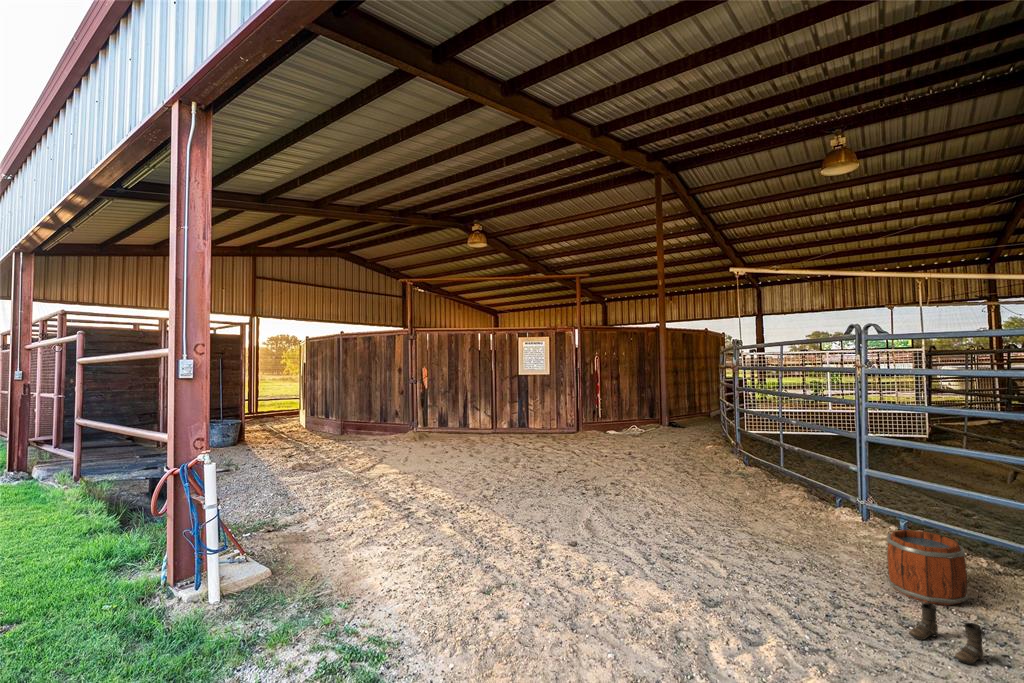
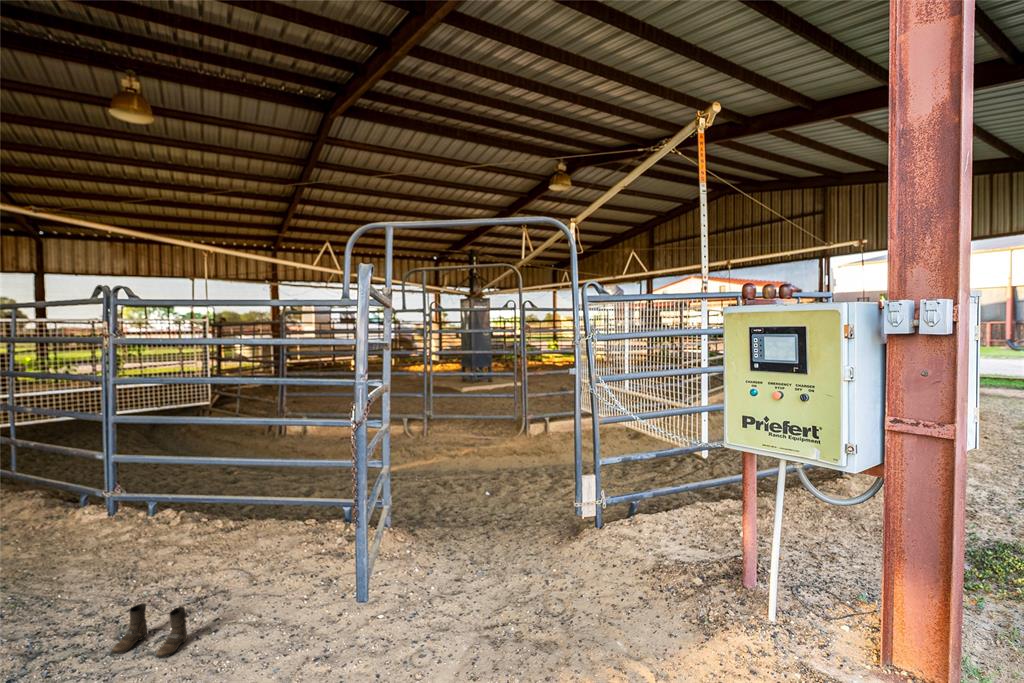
bucket: present [887,530,968,605] -> none [109,514,193,598]

